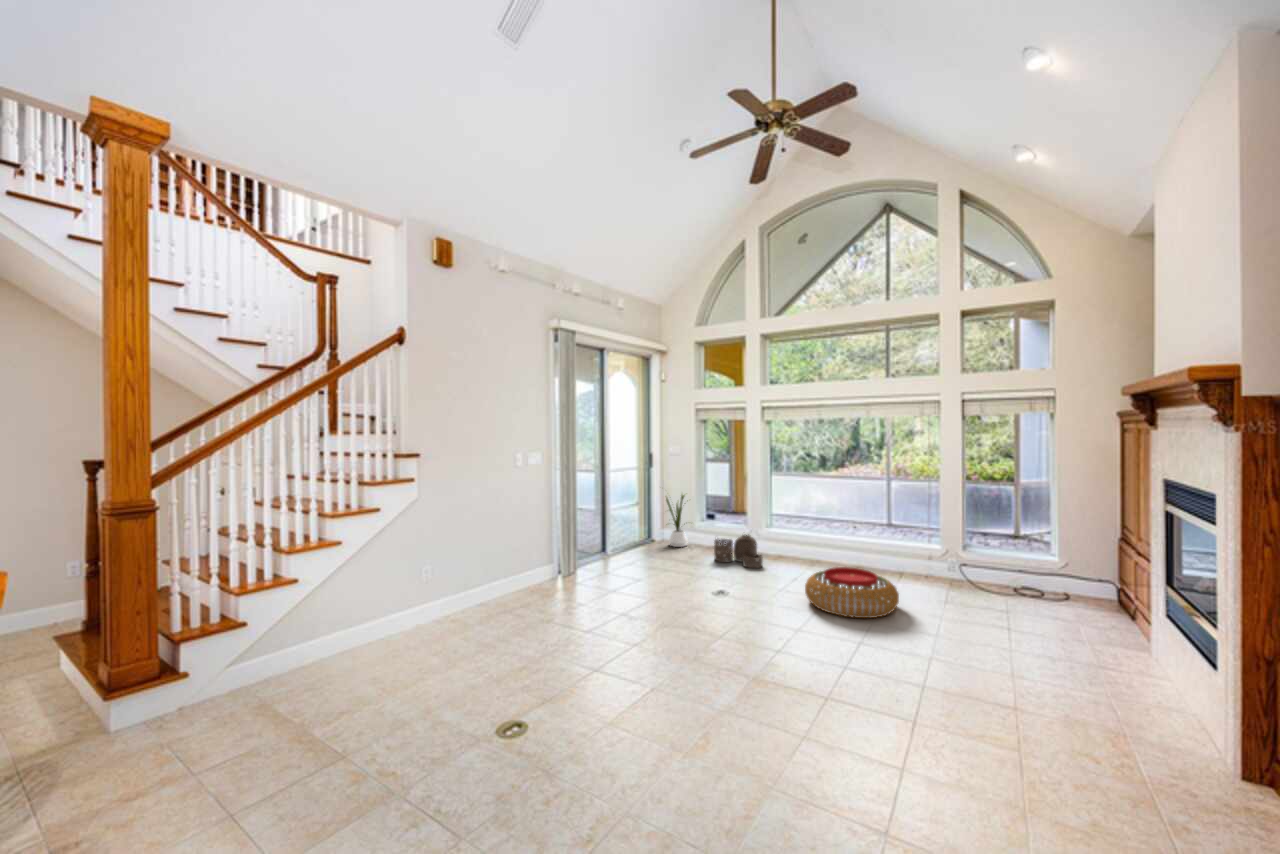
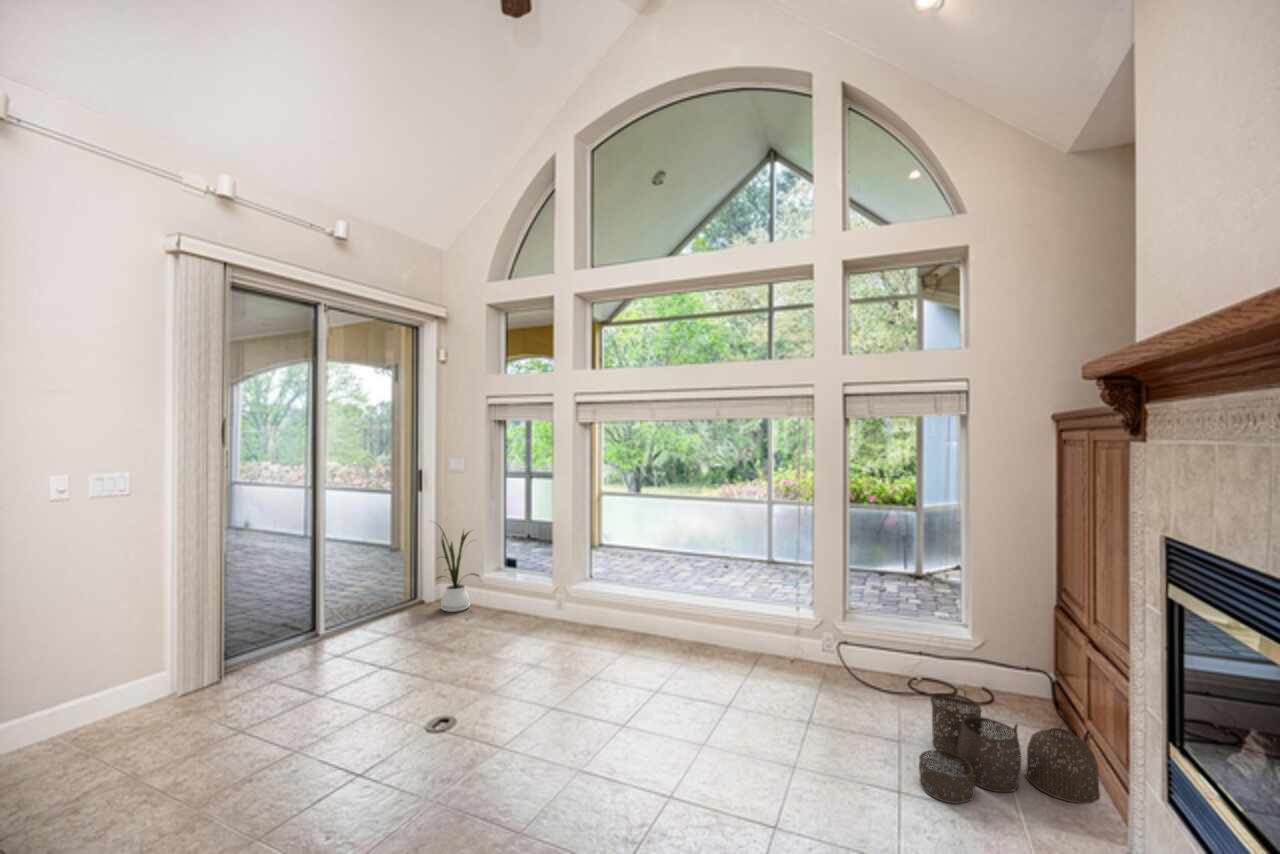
woven basket: present [714,535,763,568] -> present [919,688,1100,804]
pouf: present [805,567,899,618] -> none [581,666,732,774]

